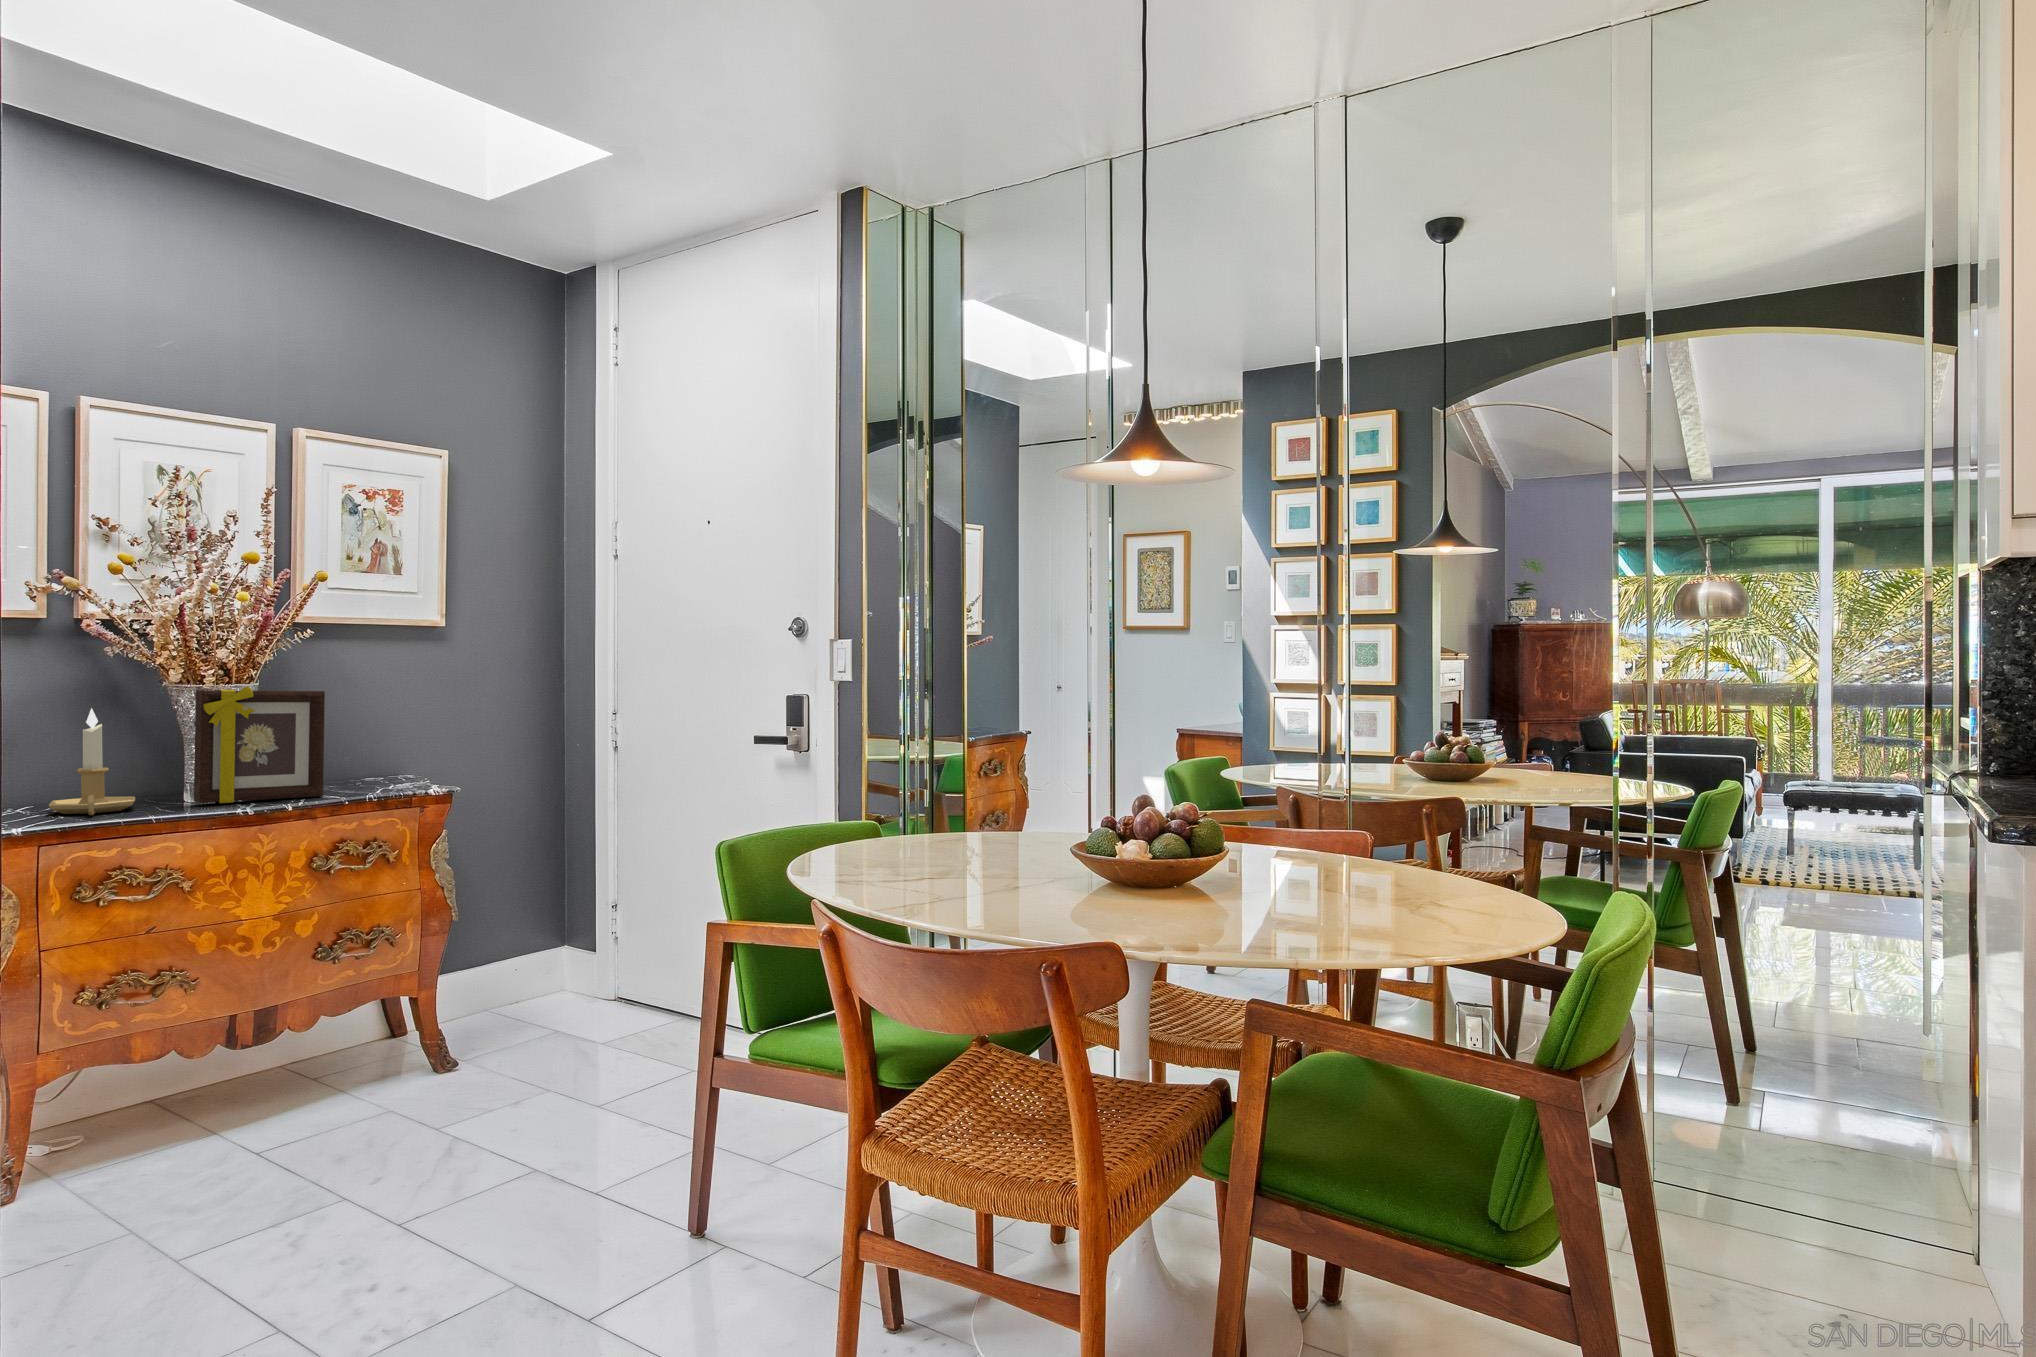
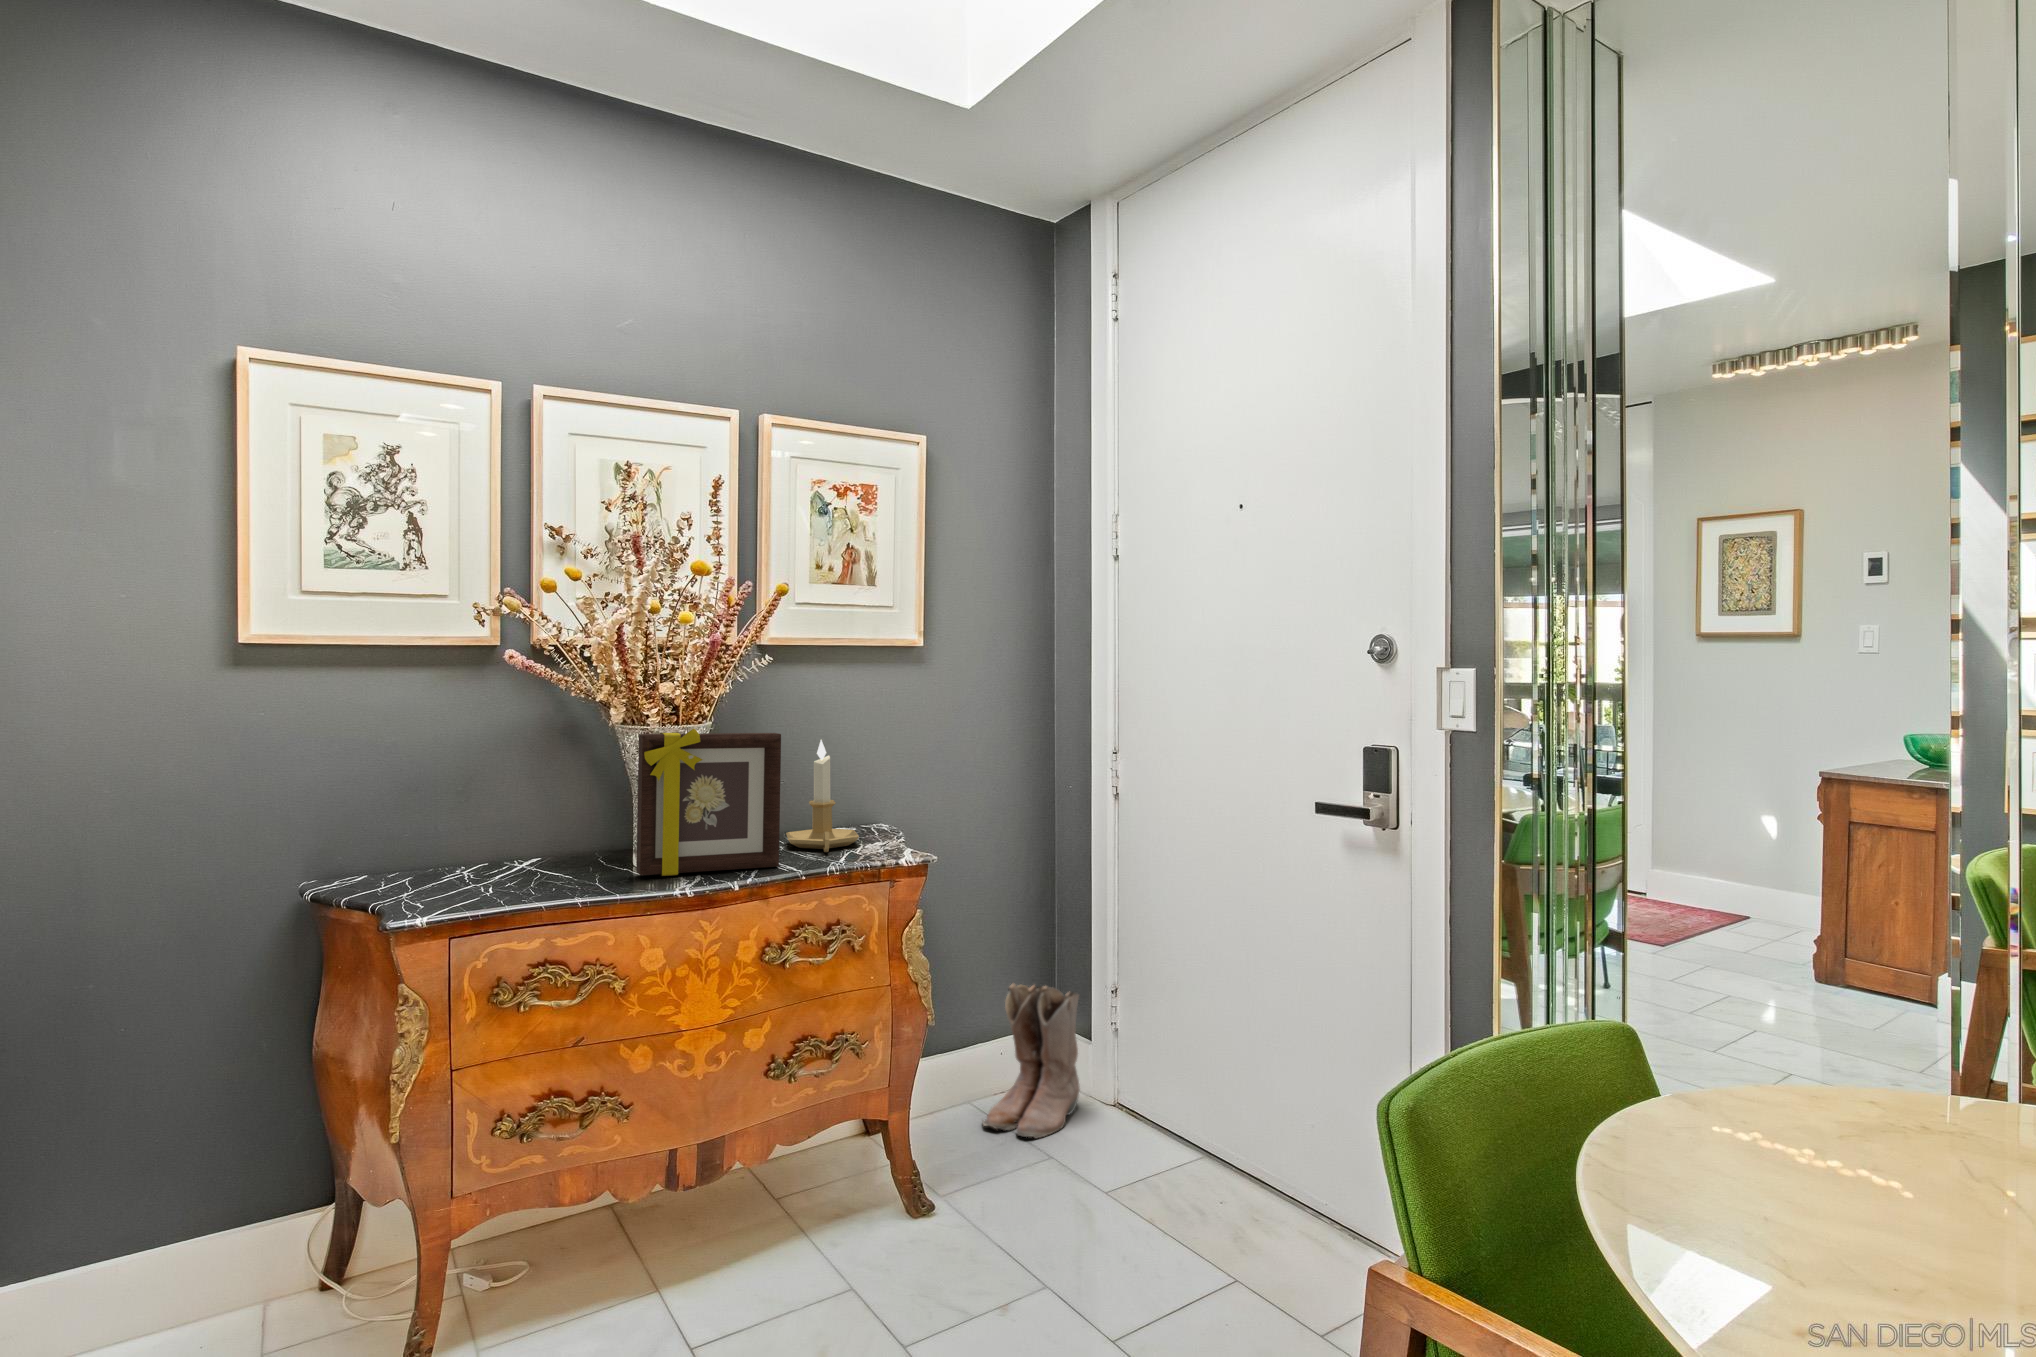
candlestick: present [49,709,135,815] -> present [786,740,859,852]
boots: none [501,903,588,1020] -> present [982,984,1080,1138]

